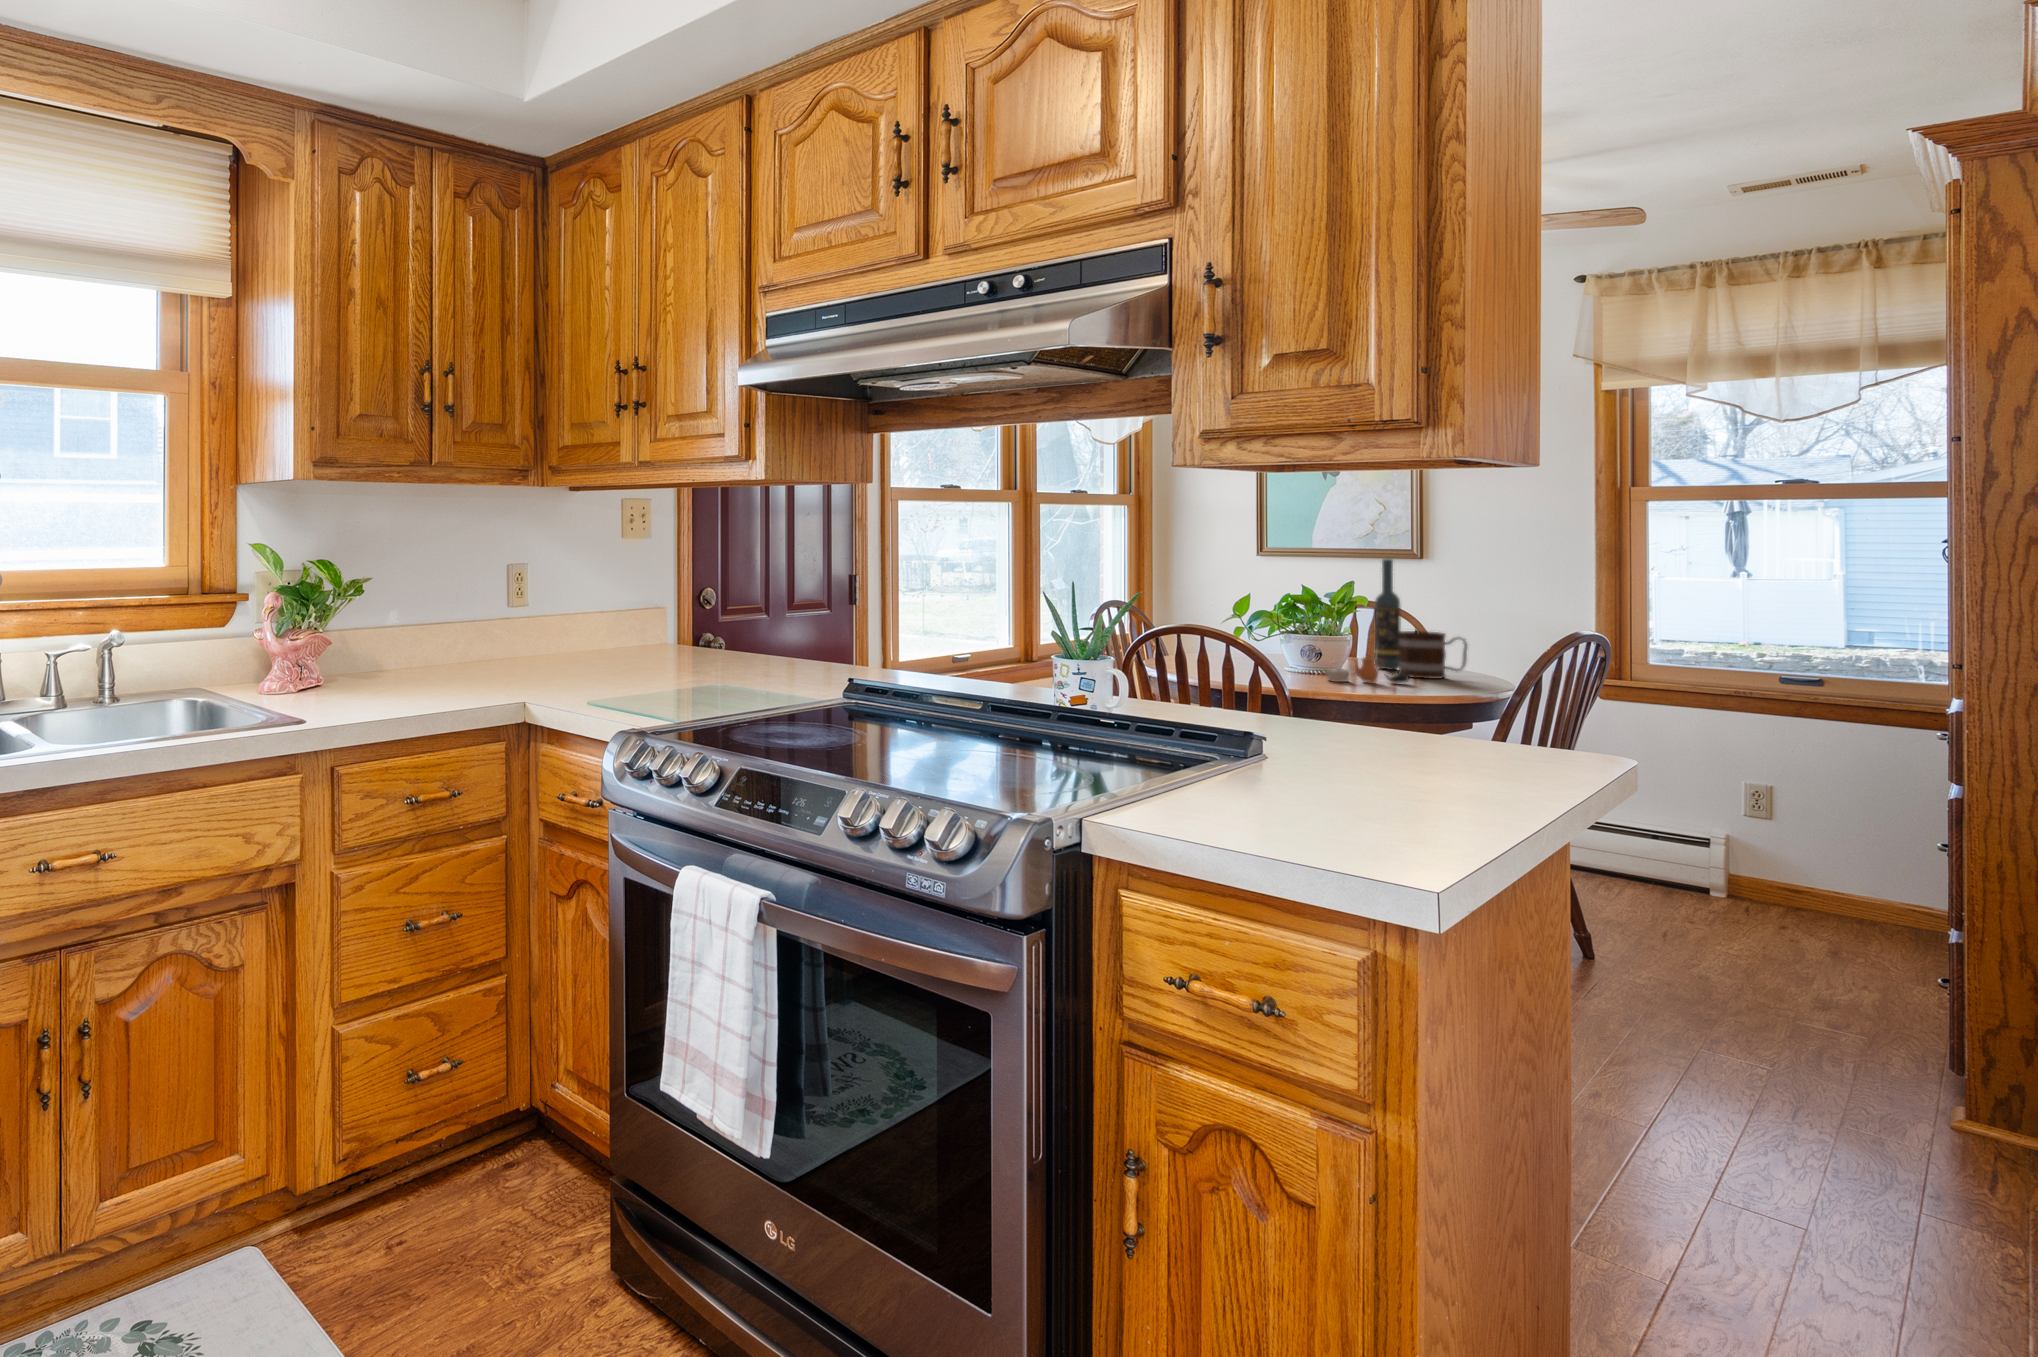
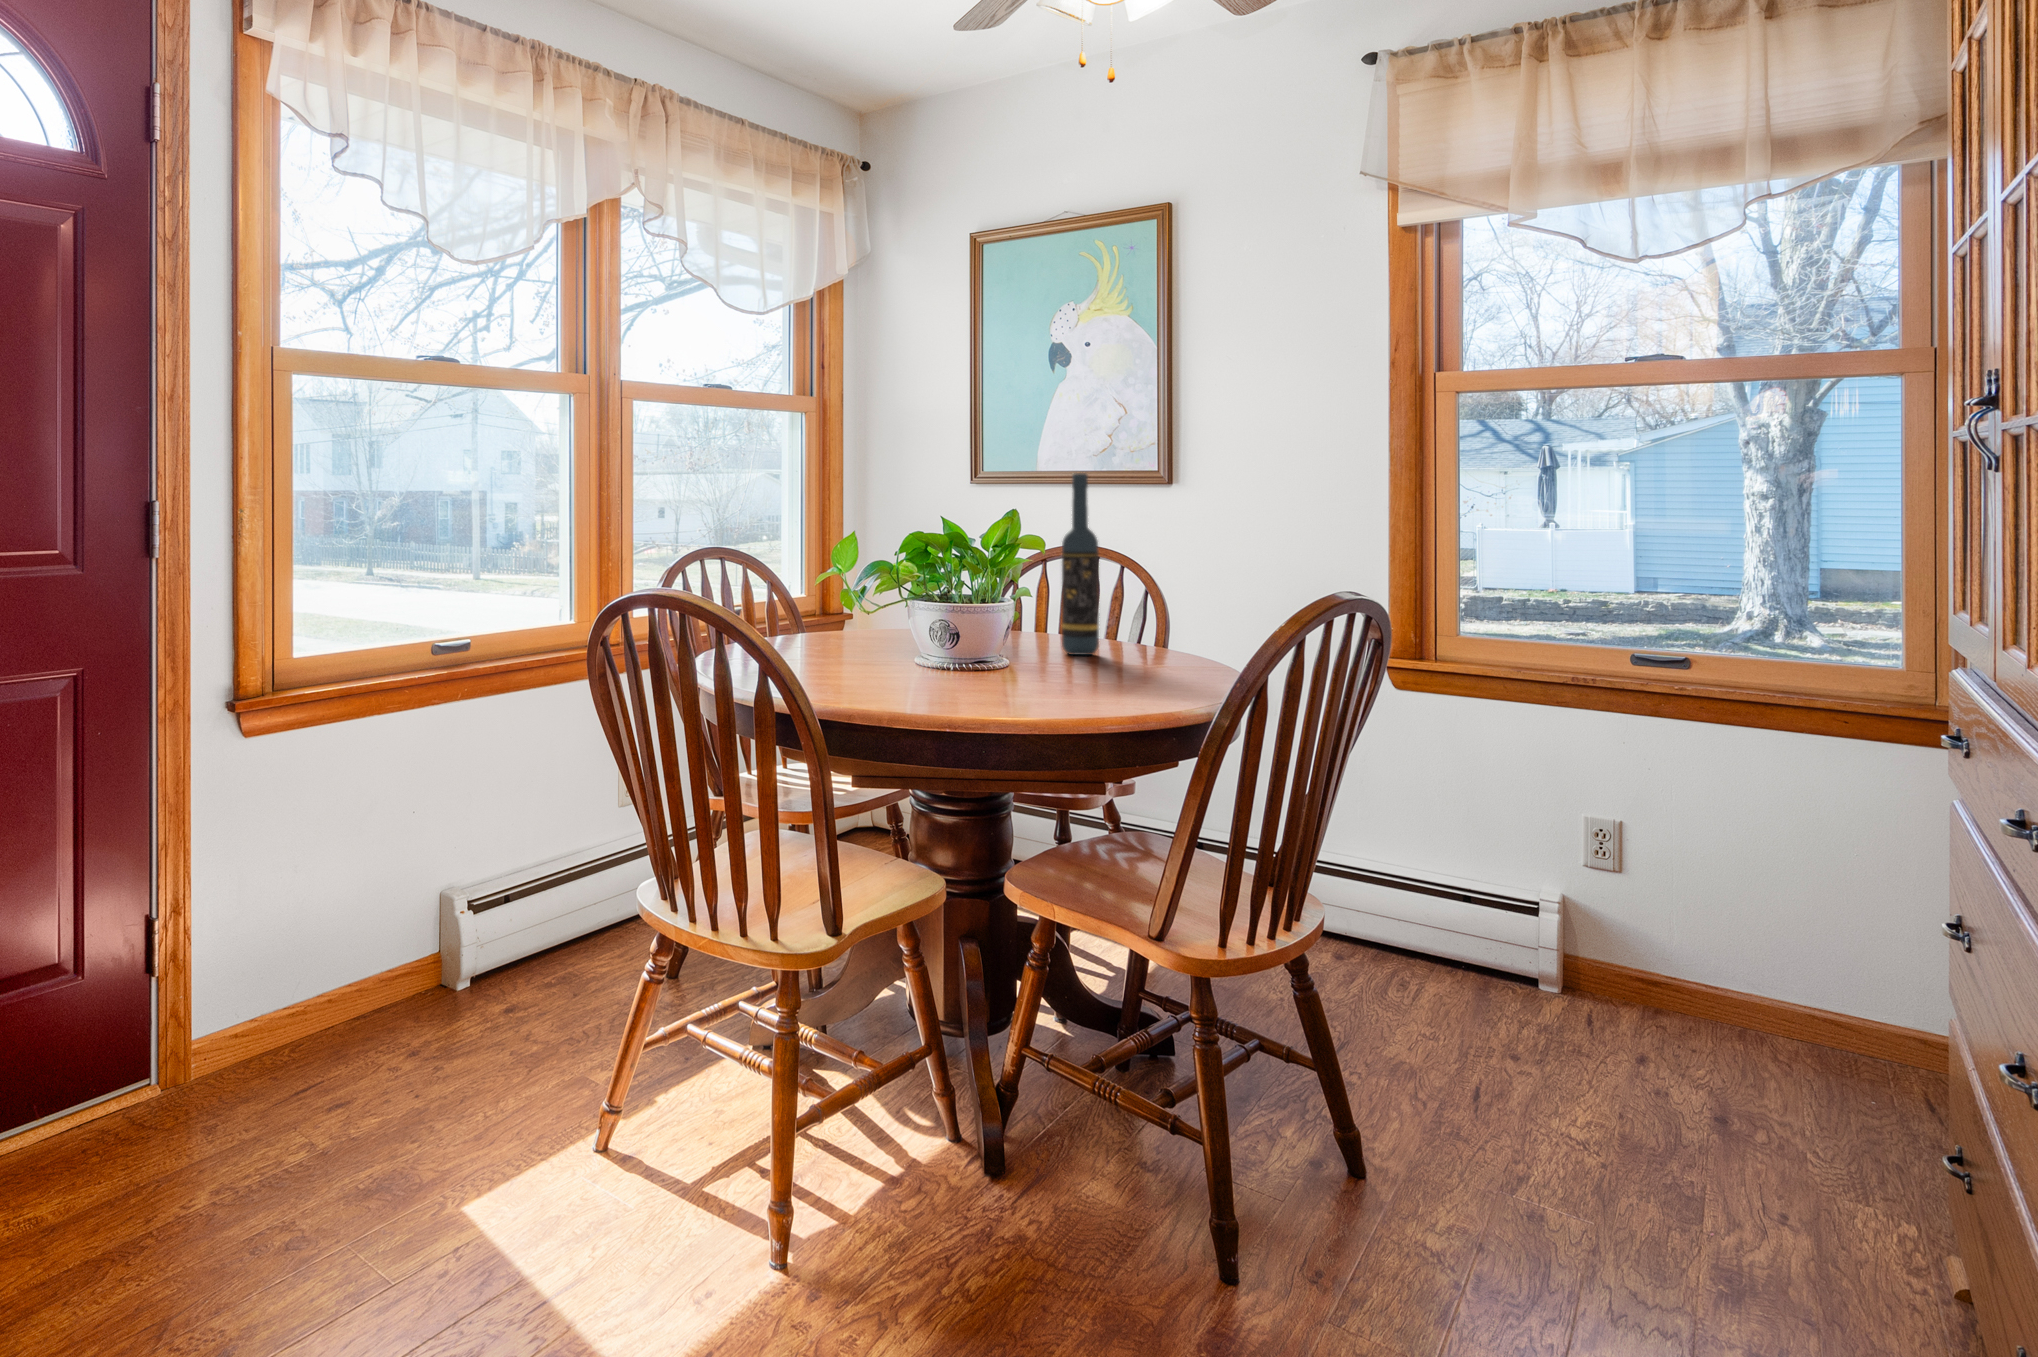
mug: present [1399,631,1468,679] -> none [1083,592,1186,673]
teapot: present [1325,656,1409,683] -> none [941,635,1080,687]

